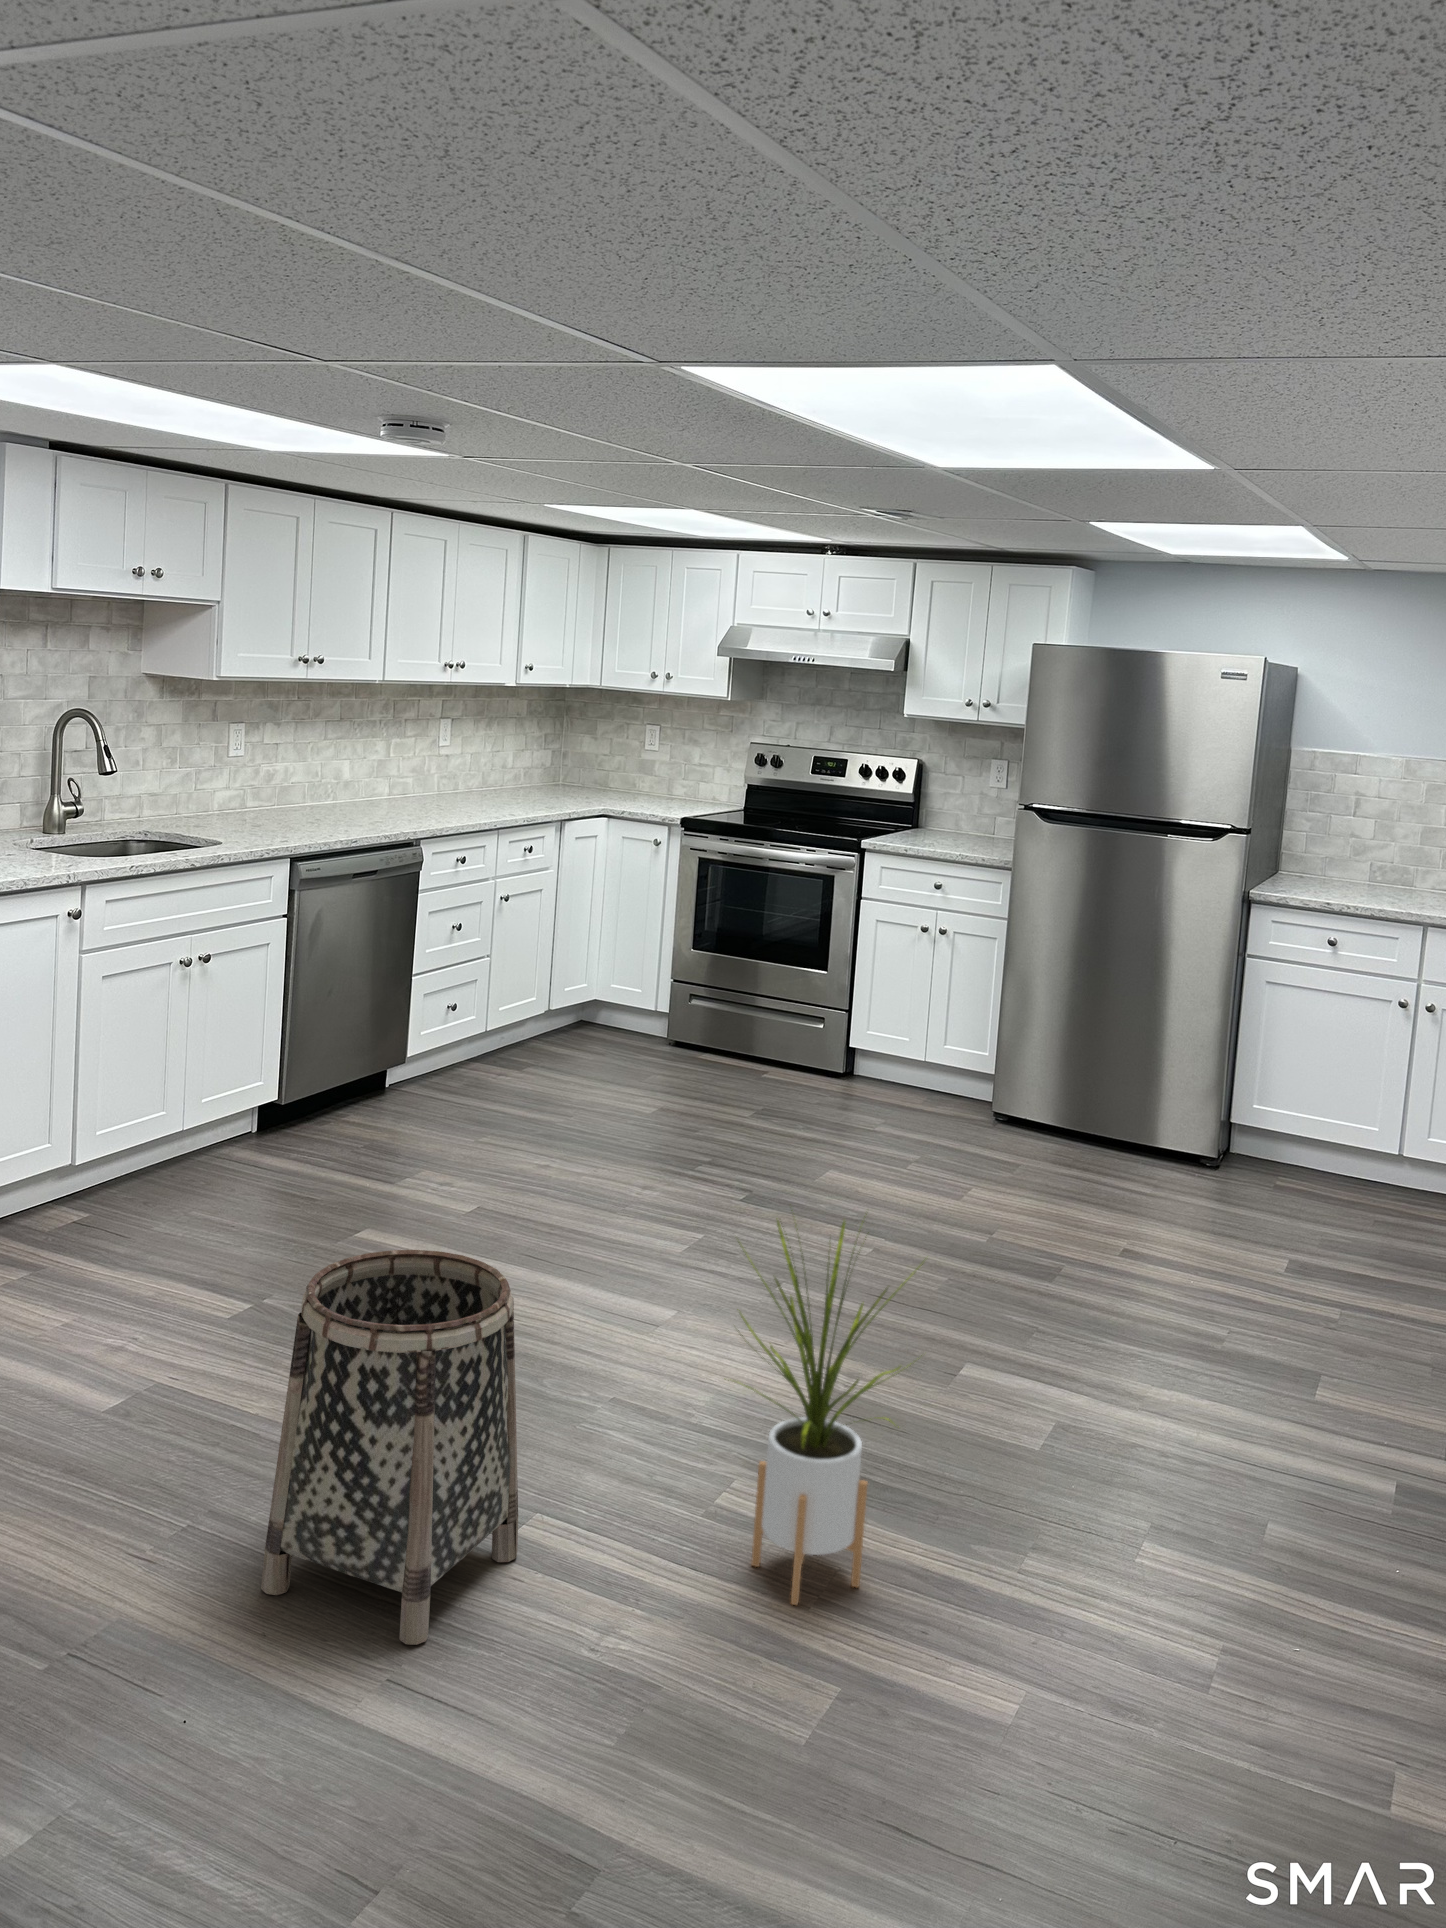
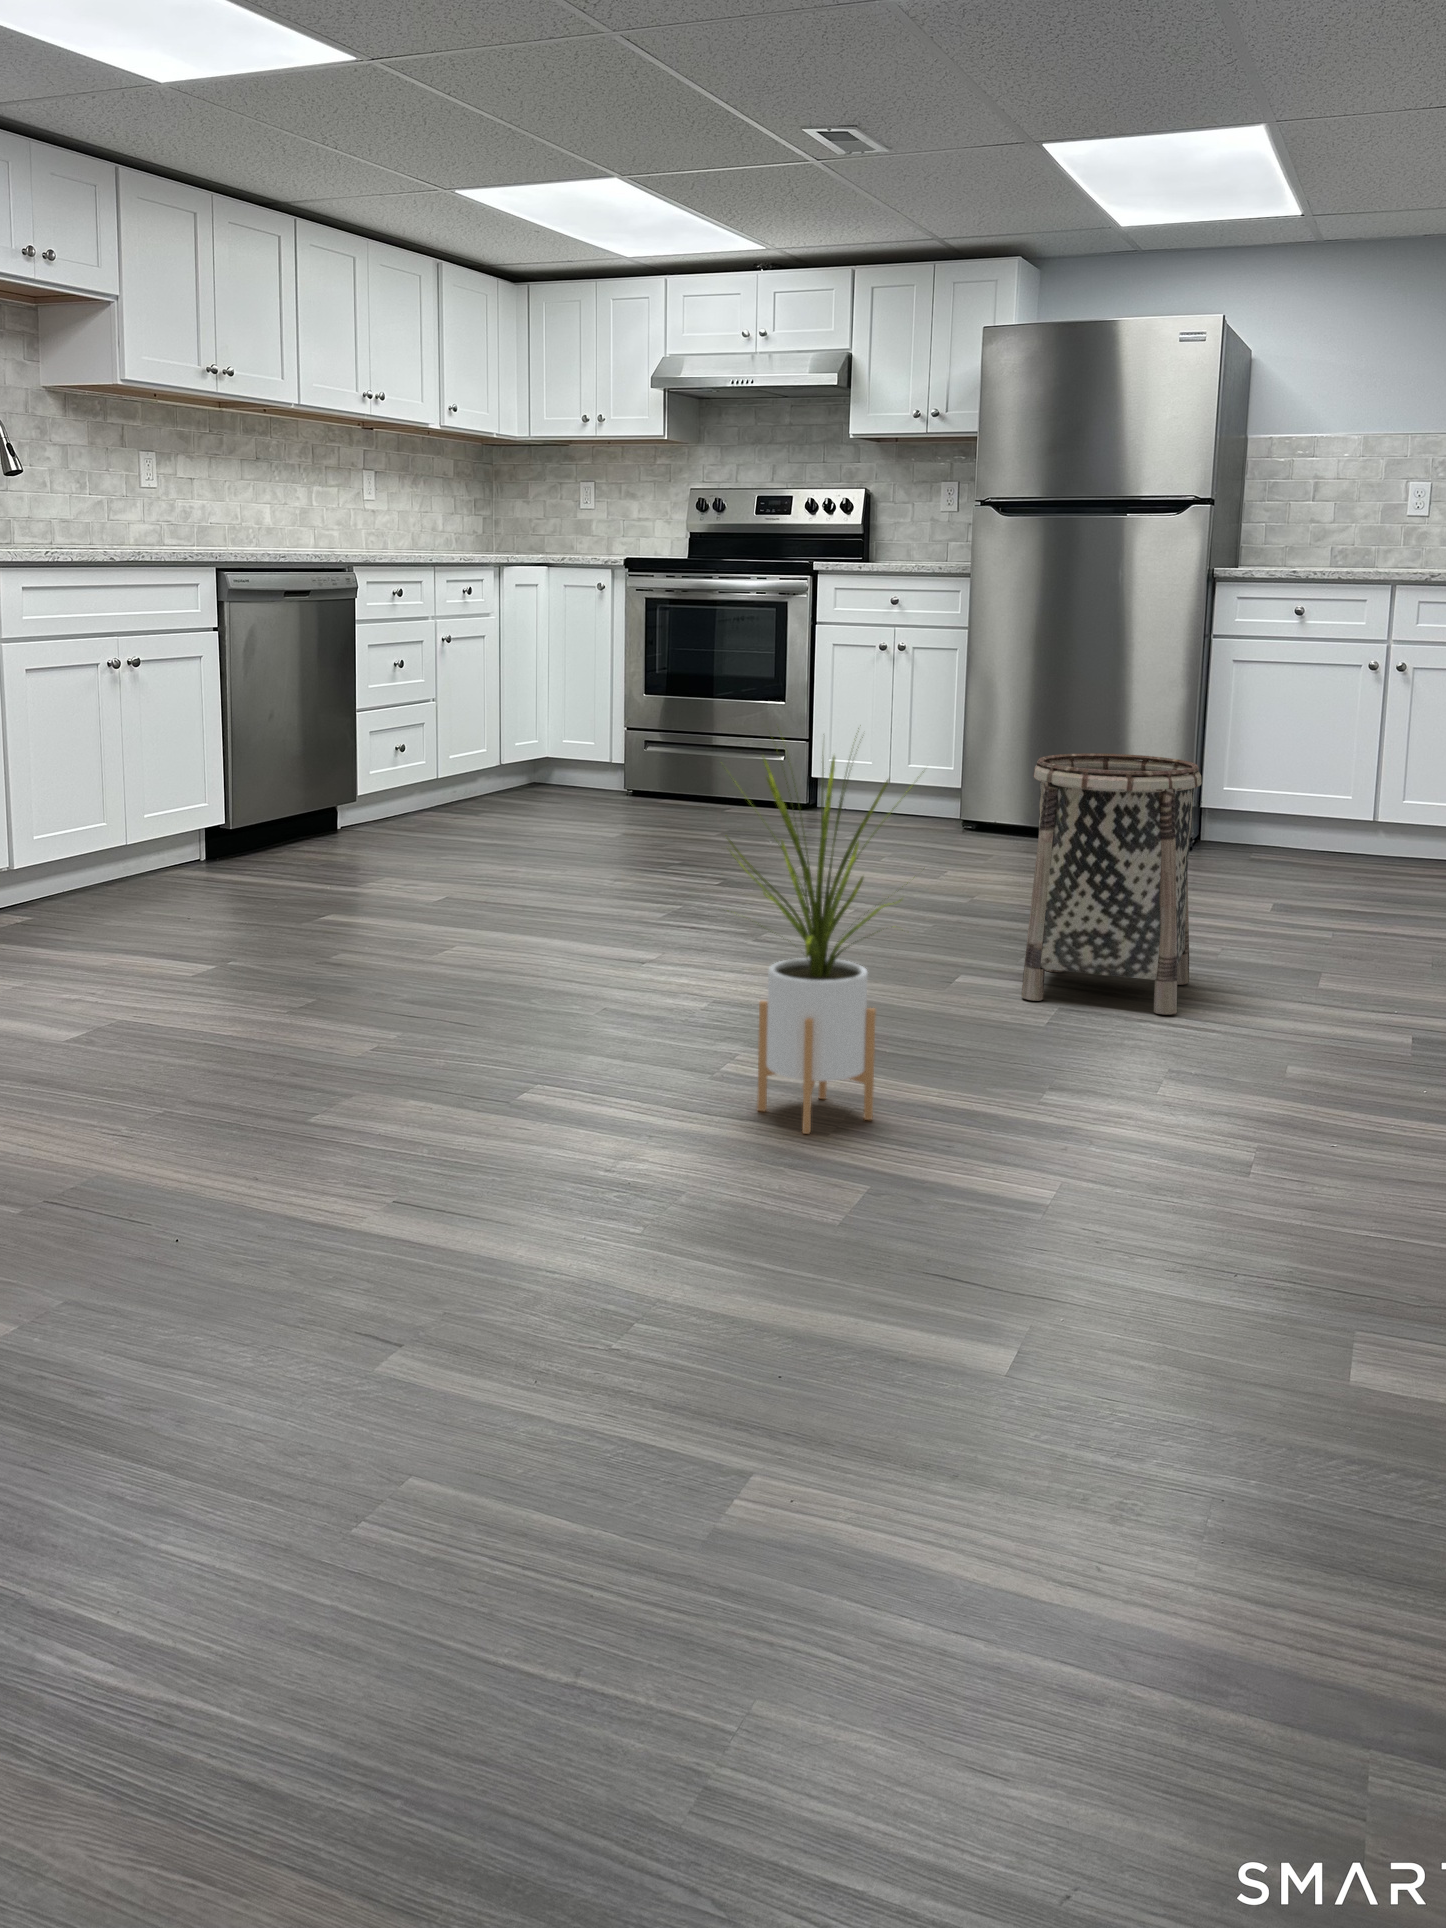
basket: present [261,1250,518,1645] -> present [1021,753,1202,1015]

